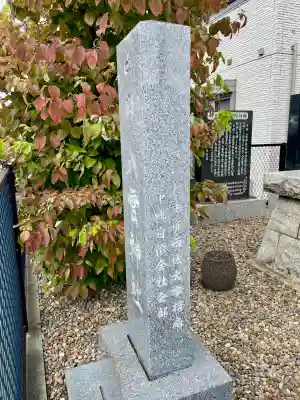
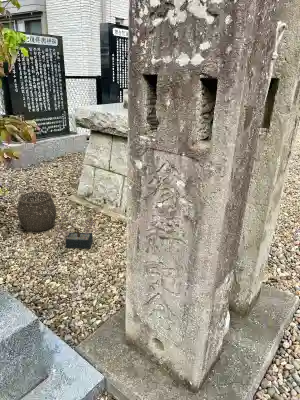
decorative plant: none [238,273,283,320] -> present [57,211,97,248]

